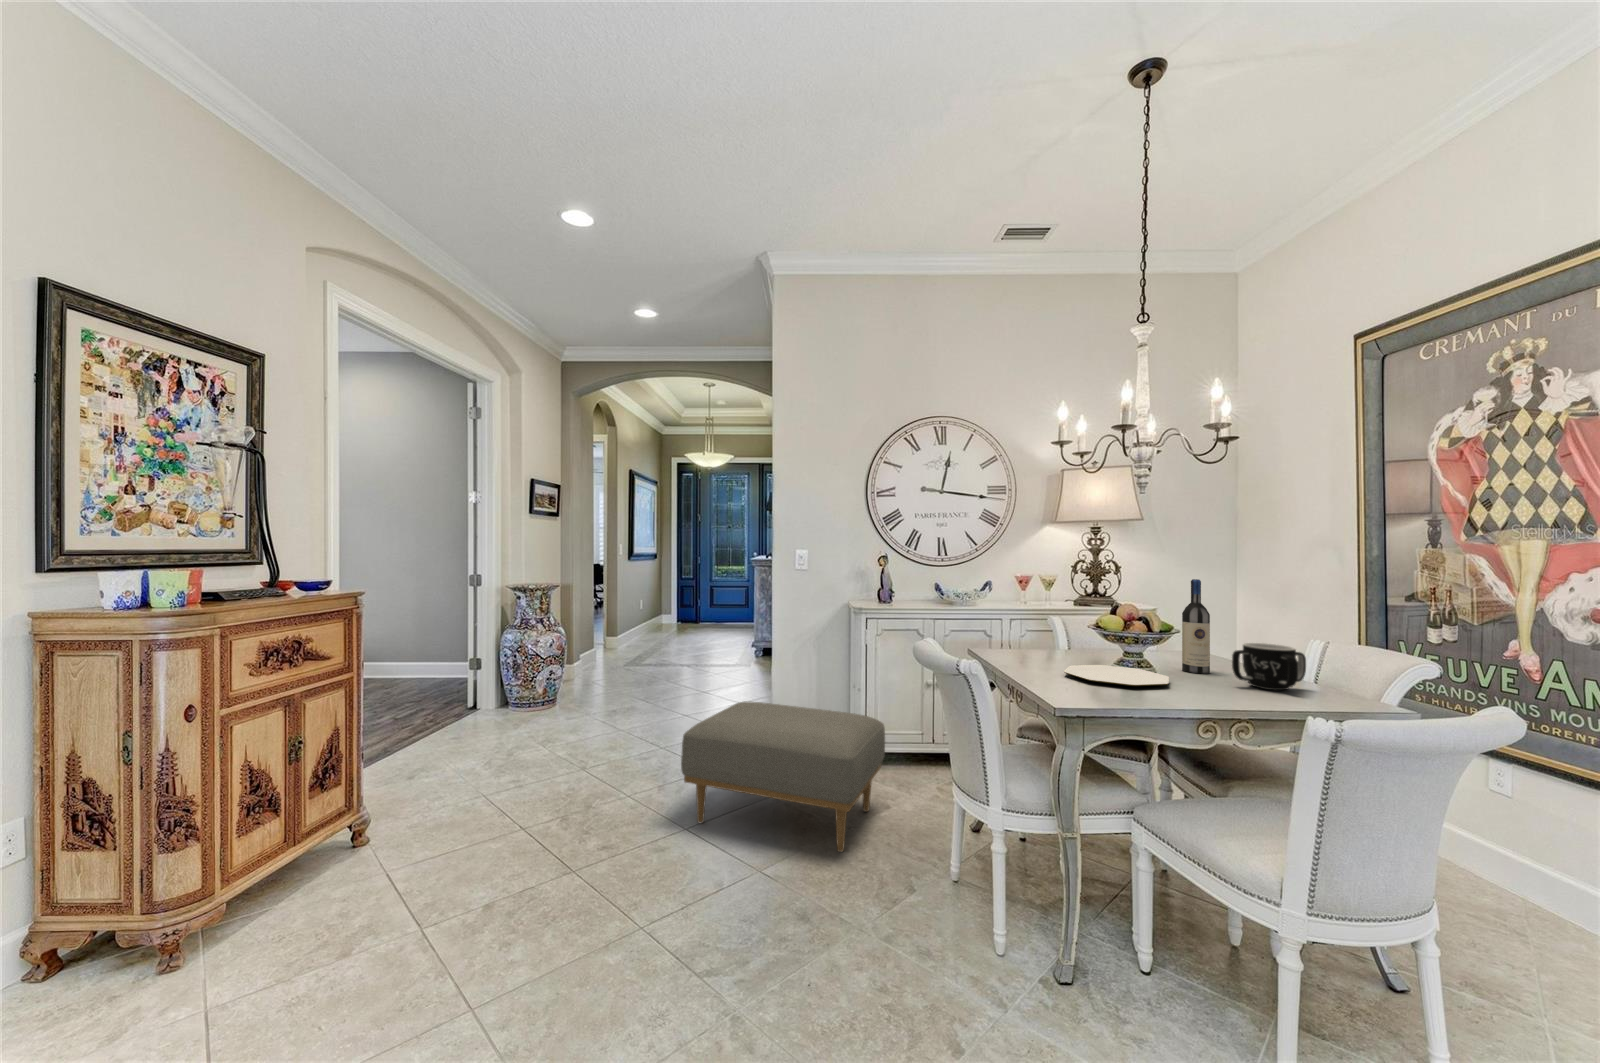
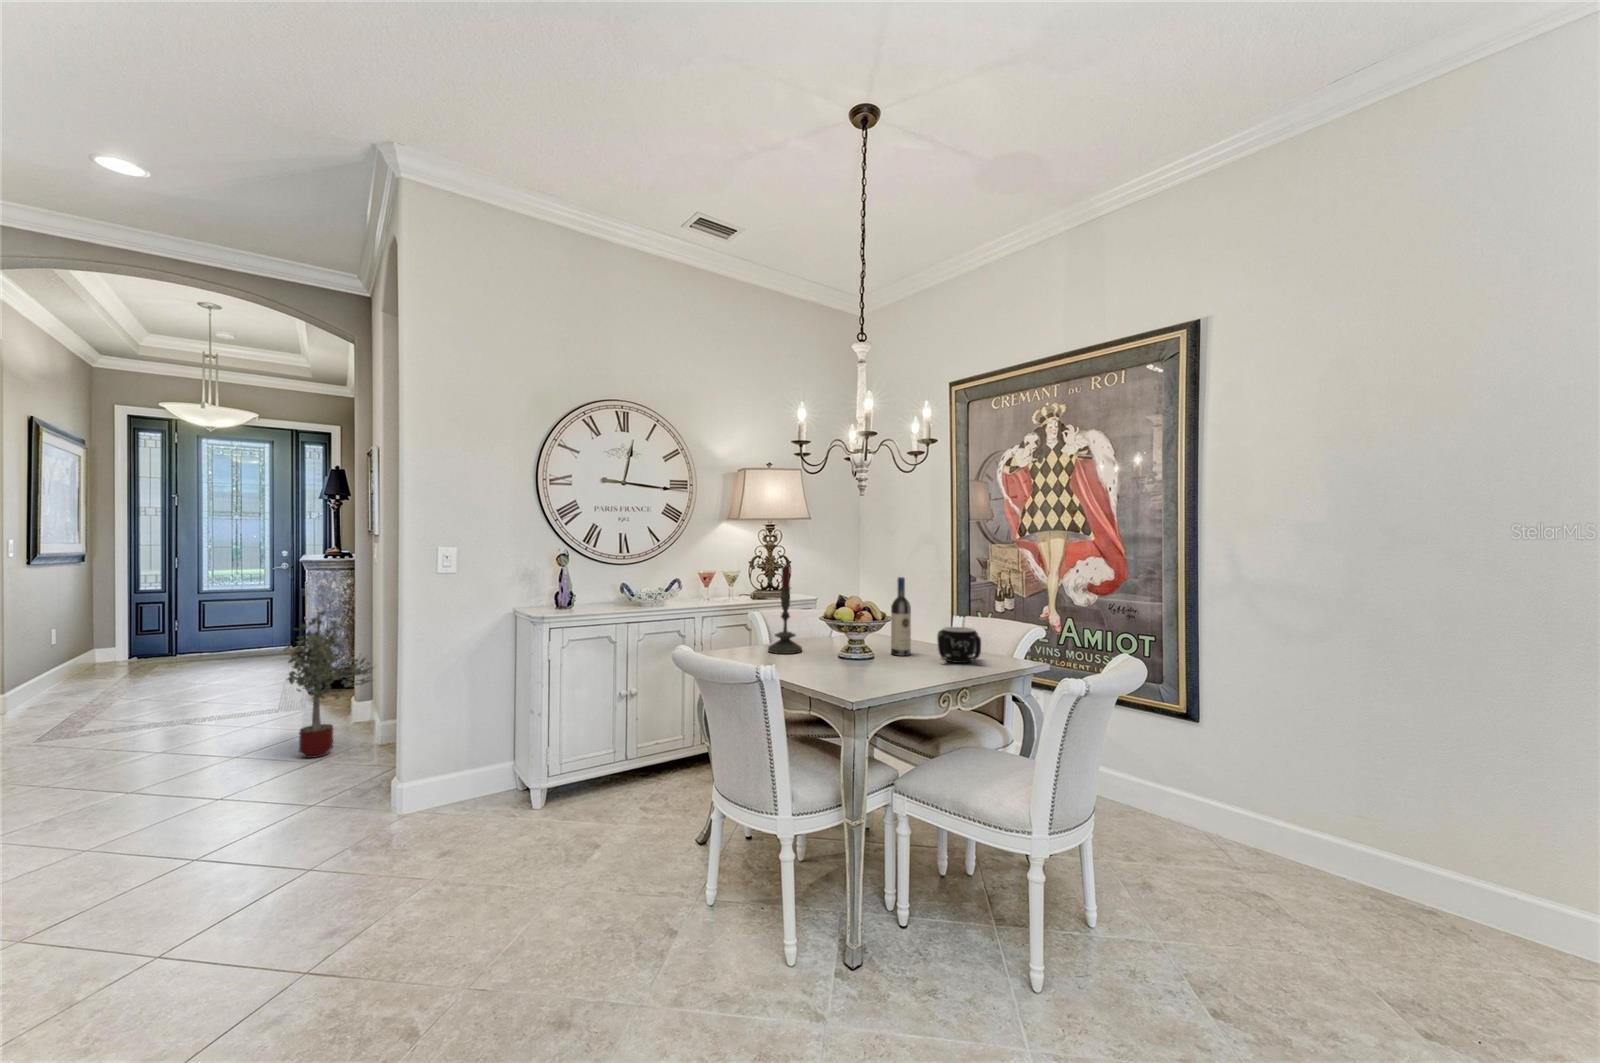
candle: none [1037,561,1076,656] -> present [768,566,802,654]
potted tree: none [718,592,774,697] -> present [284,611,373,758]
plate: present [1064,665,1169,686] -> none [821,658,907,676]
ottoman: present [681,701,885,852] -> none [340,747,604,941]

